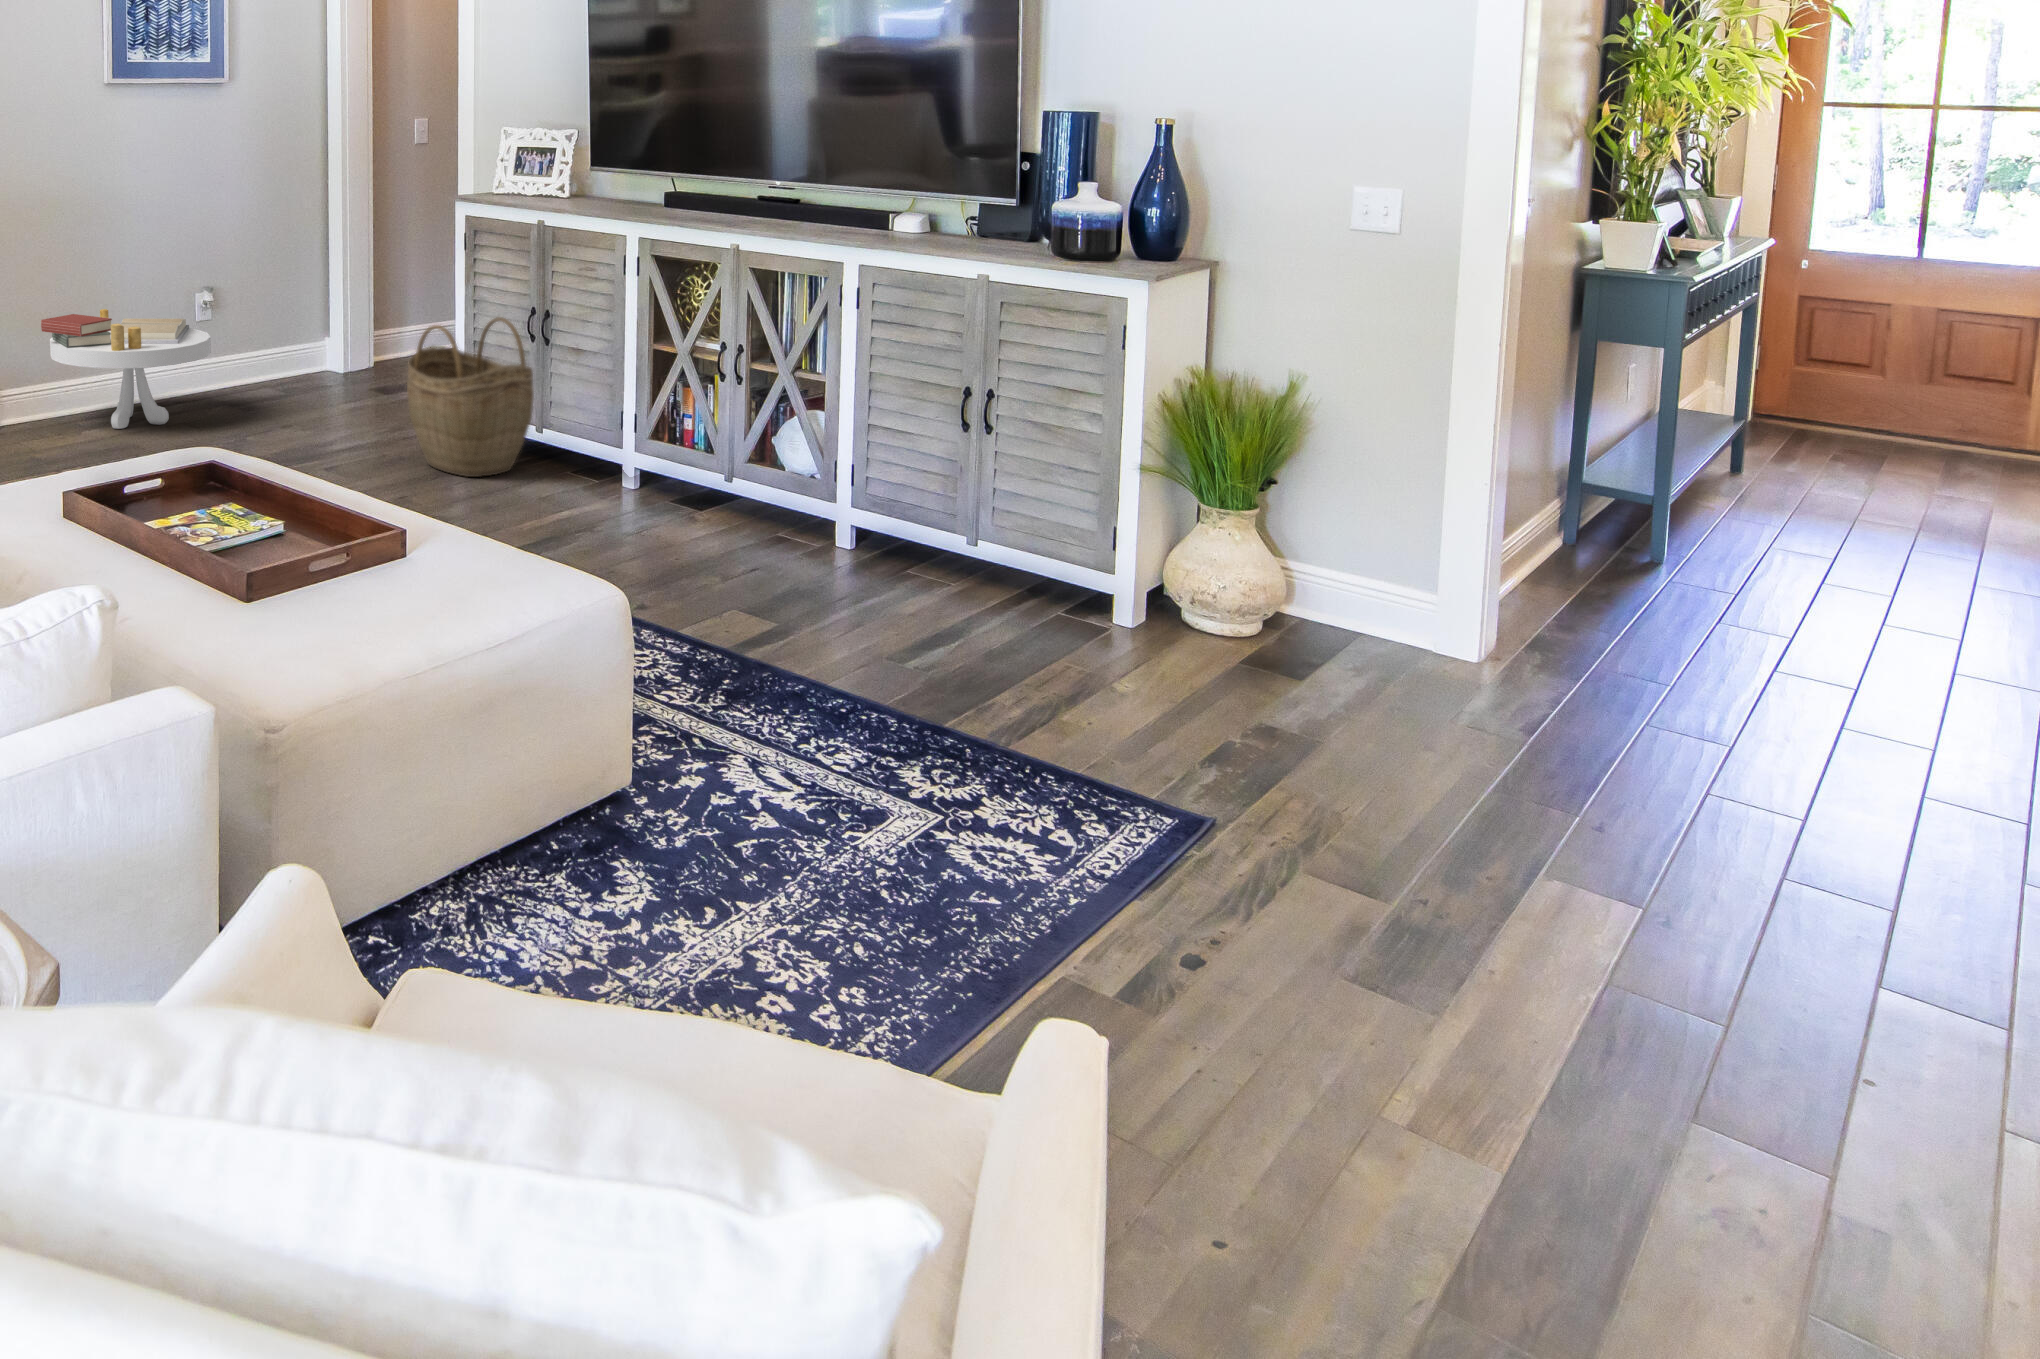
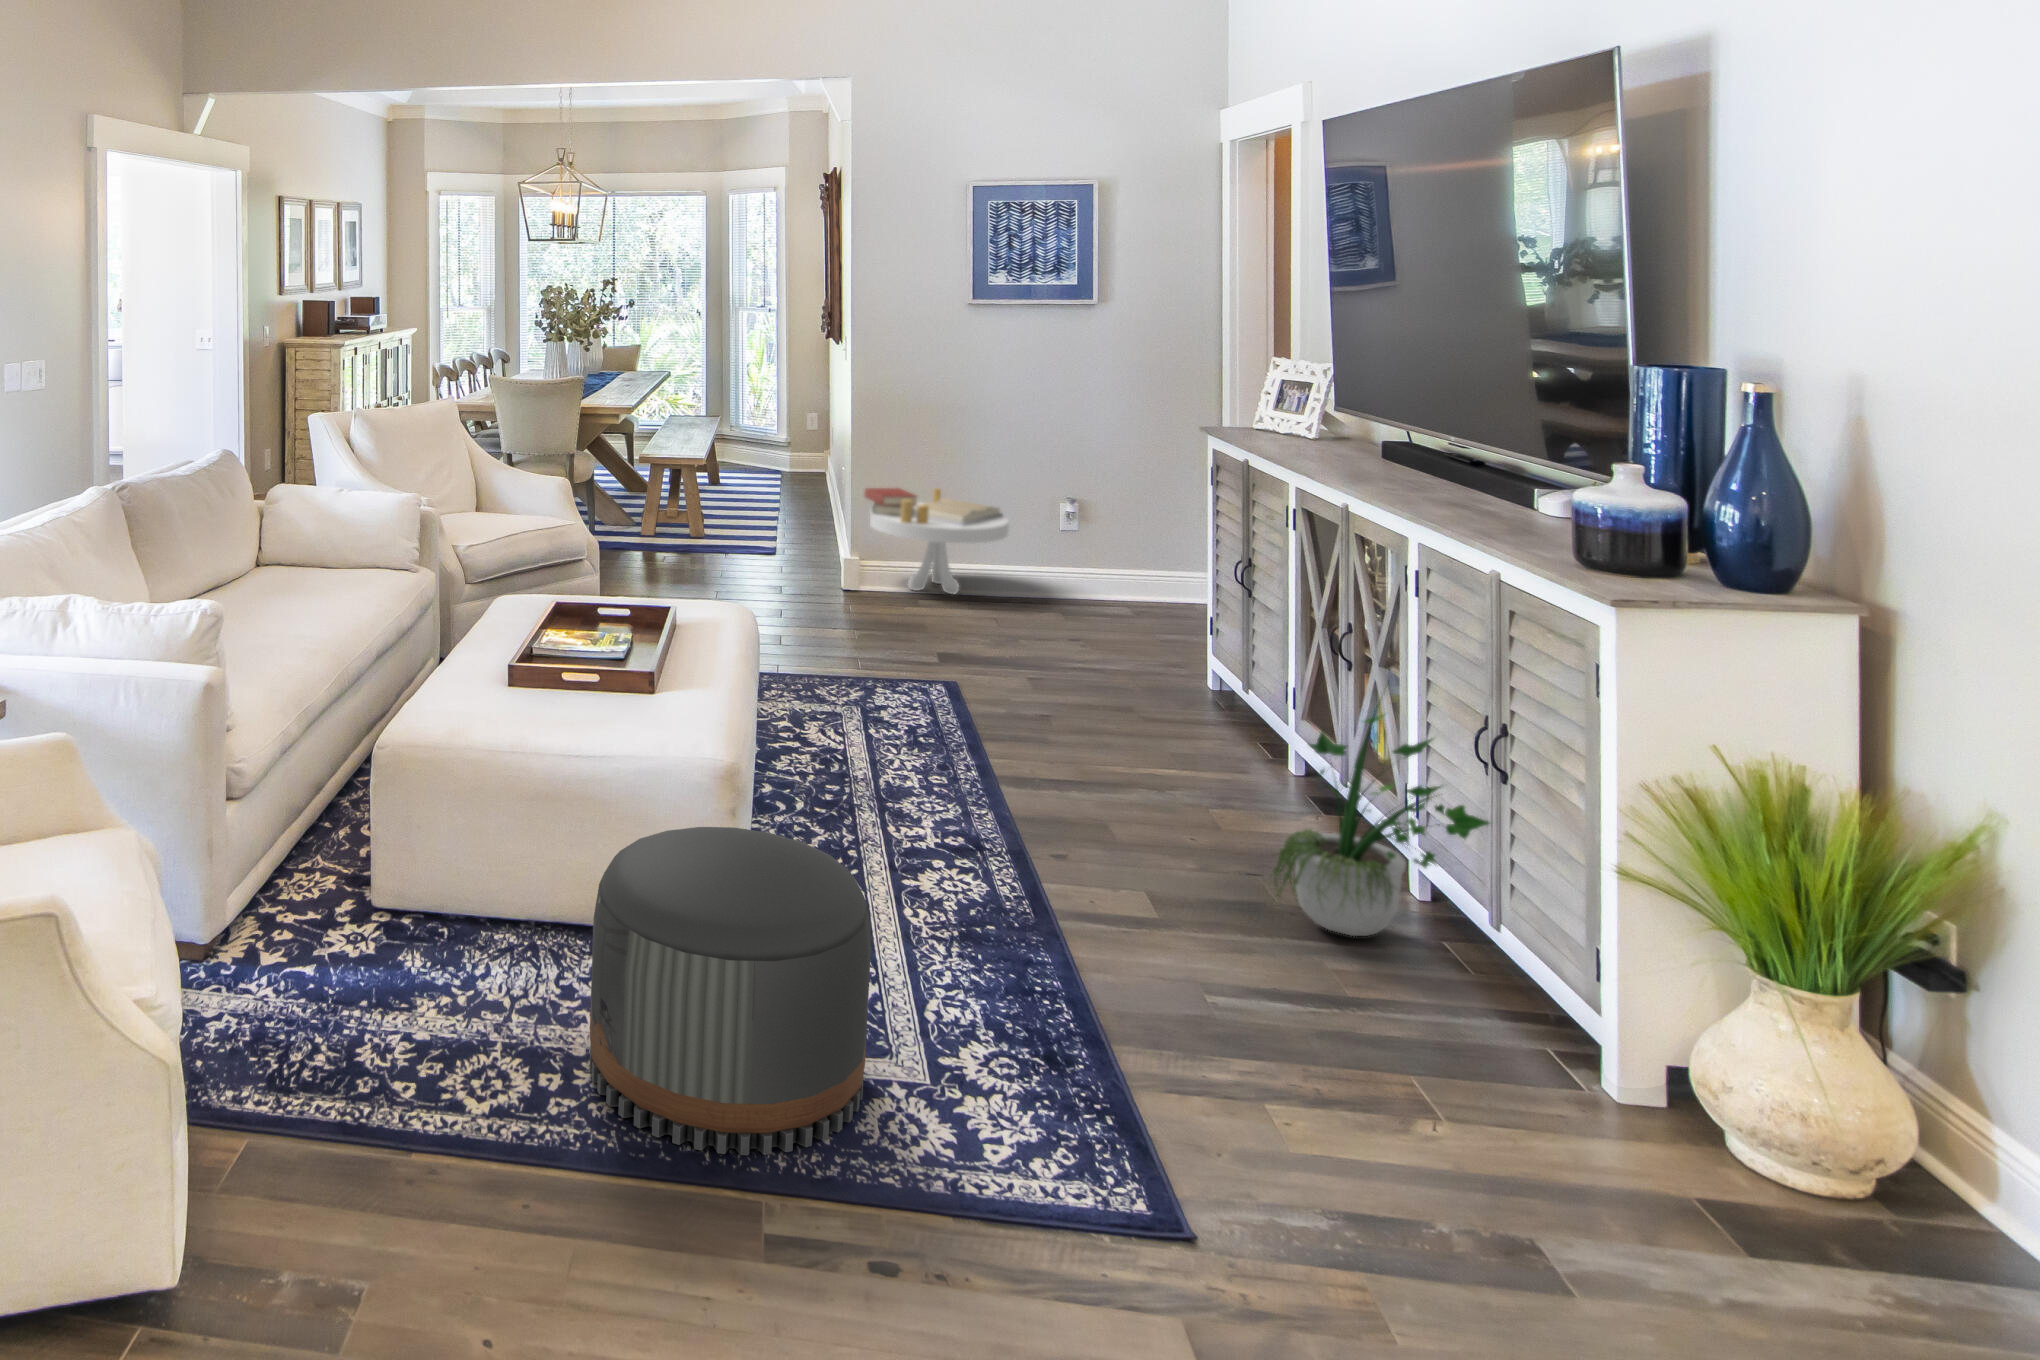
woven basket: present [407,318,534,477] -> none [1091,542,1206,702]
potted plant: none [843,368,1044,599] -> present [1273,687,1489,936]
pouf: none [664,632,967,958] -> present [589,827,871,1155]

